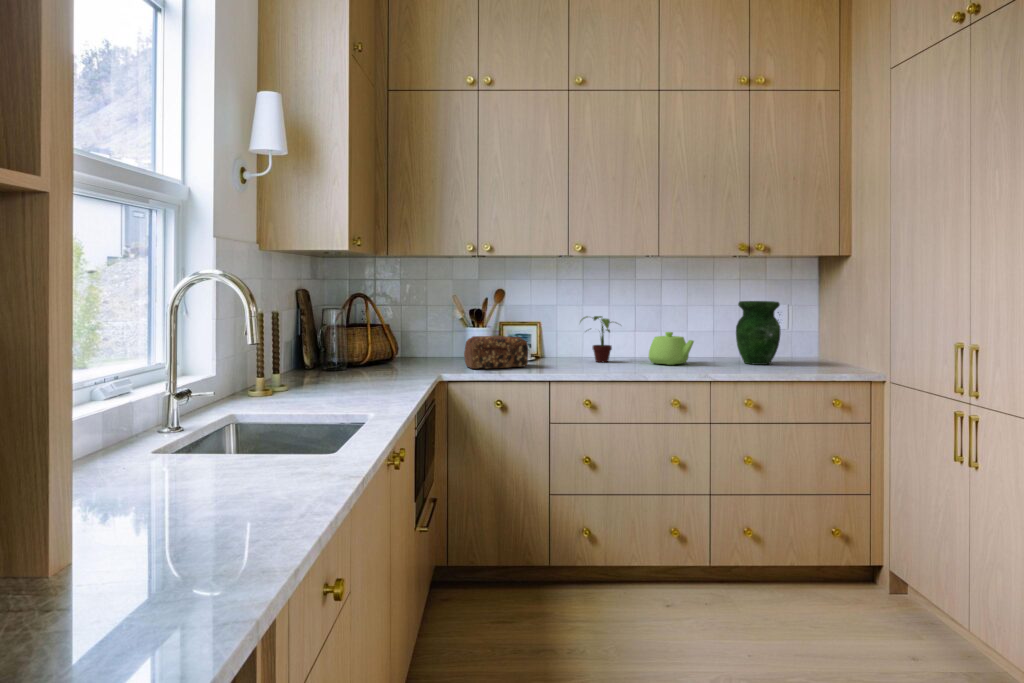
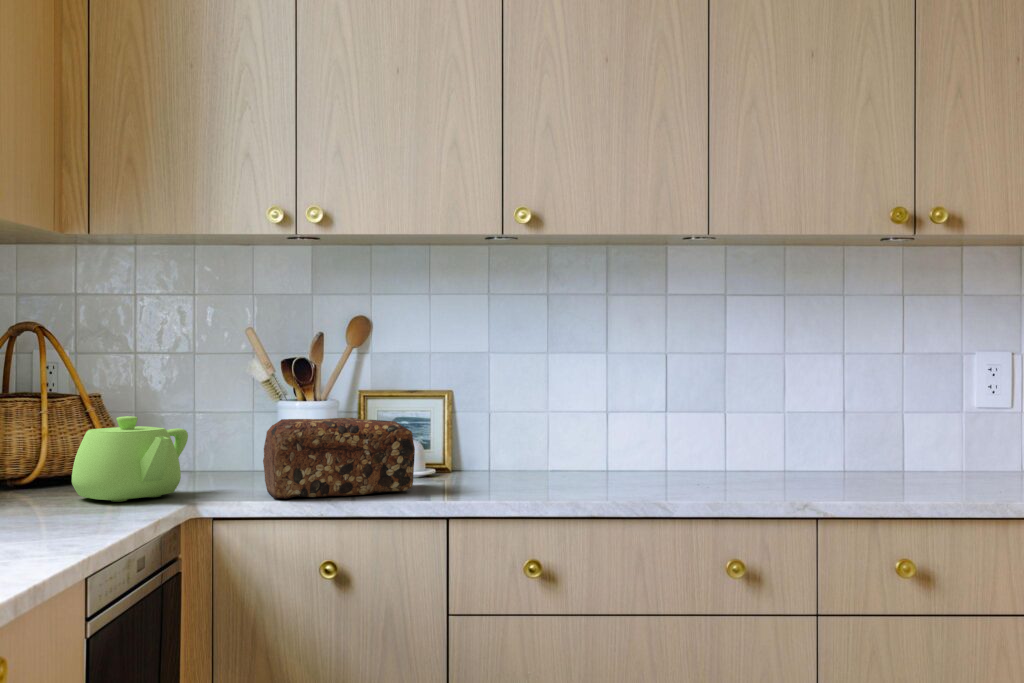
vase: present [736,301,781,365] -> none [877,341,980,481]
potted plant: present [580,316,616,362] -> none [533,375,629,478]
teapot: present [649,332,694,365] -> present [72,416,188,502]

